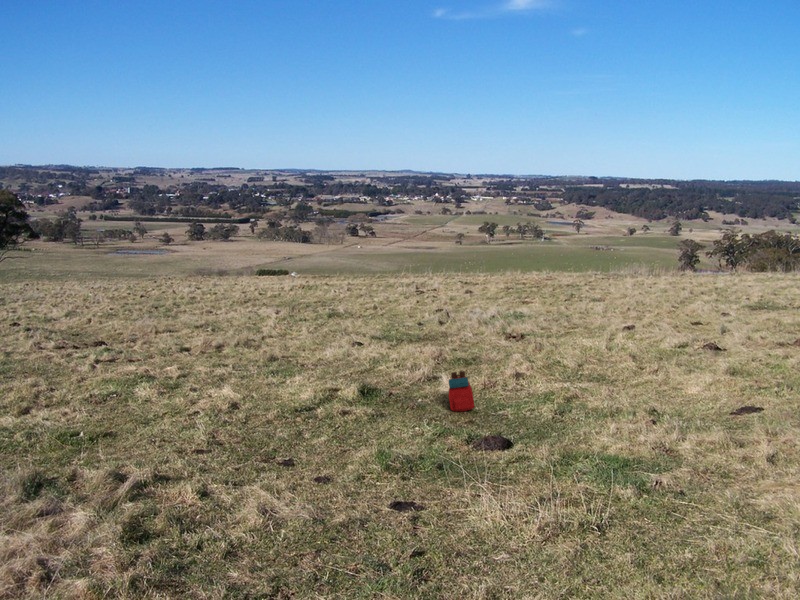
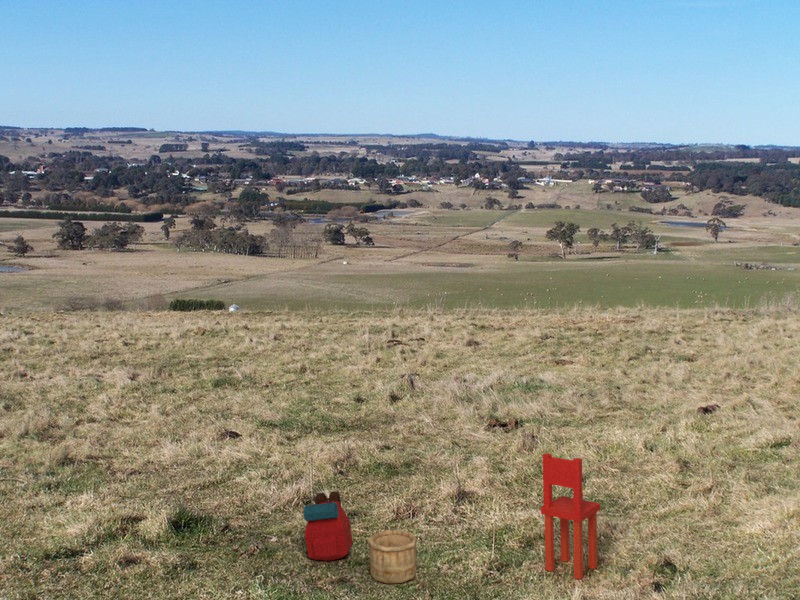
chair: none [592,347,626,420] -> present [541,453,600,579]
wooden bucket: none [492,393,521,424] -> present [368,530,417,584]

